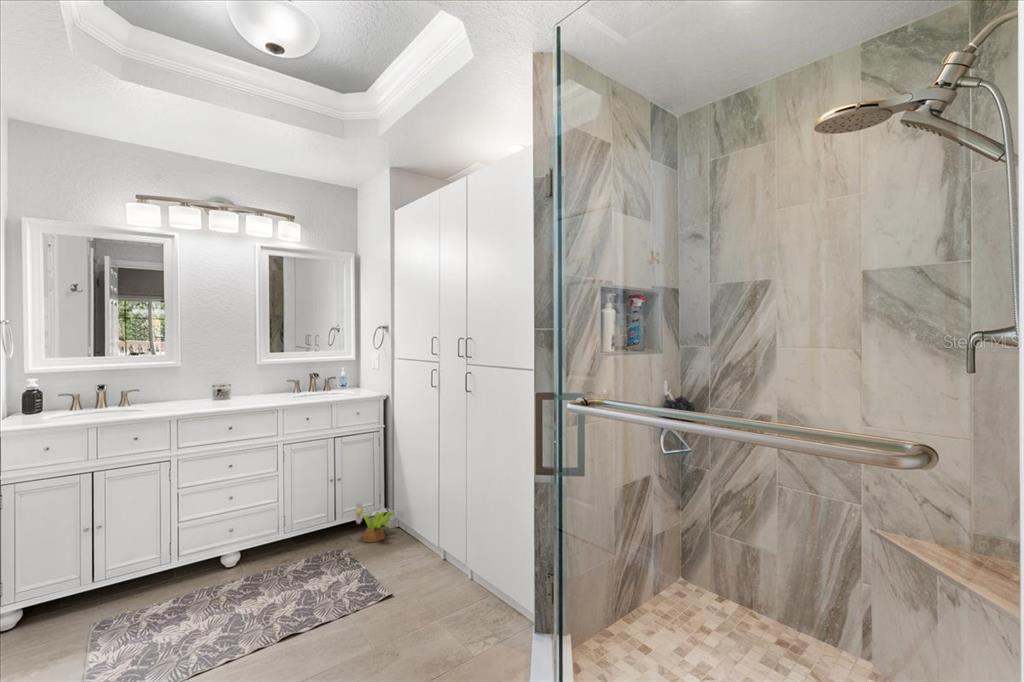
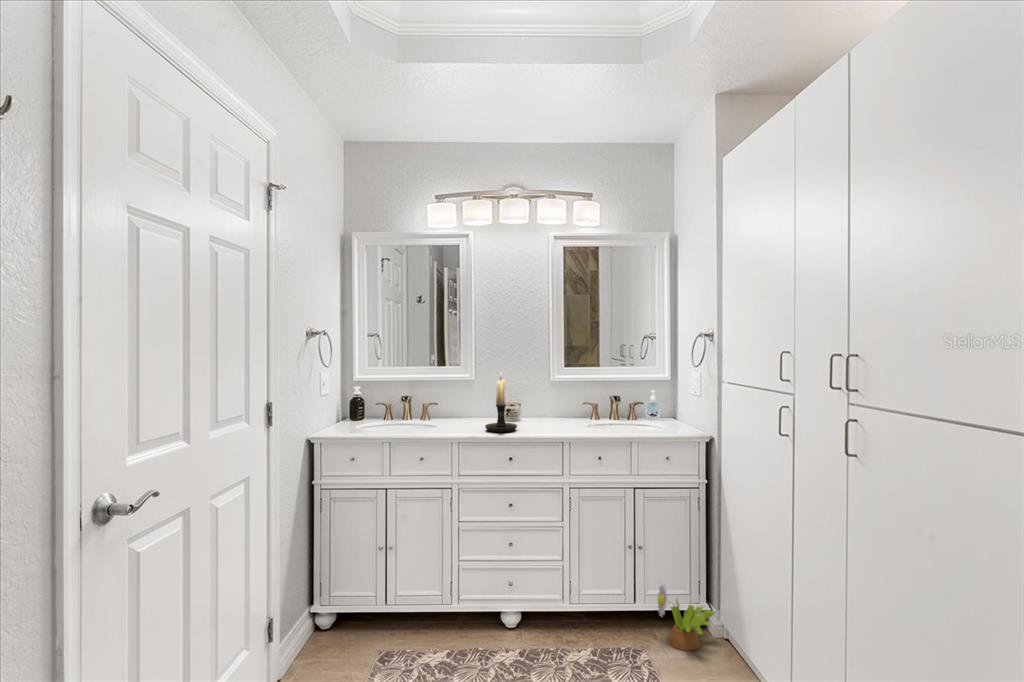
candle holder: none [203,355,234,407] -> present [485,372,517,433]

